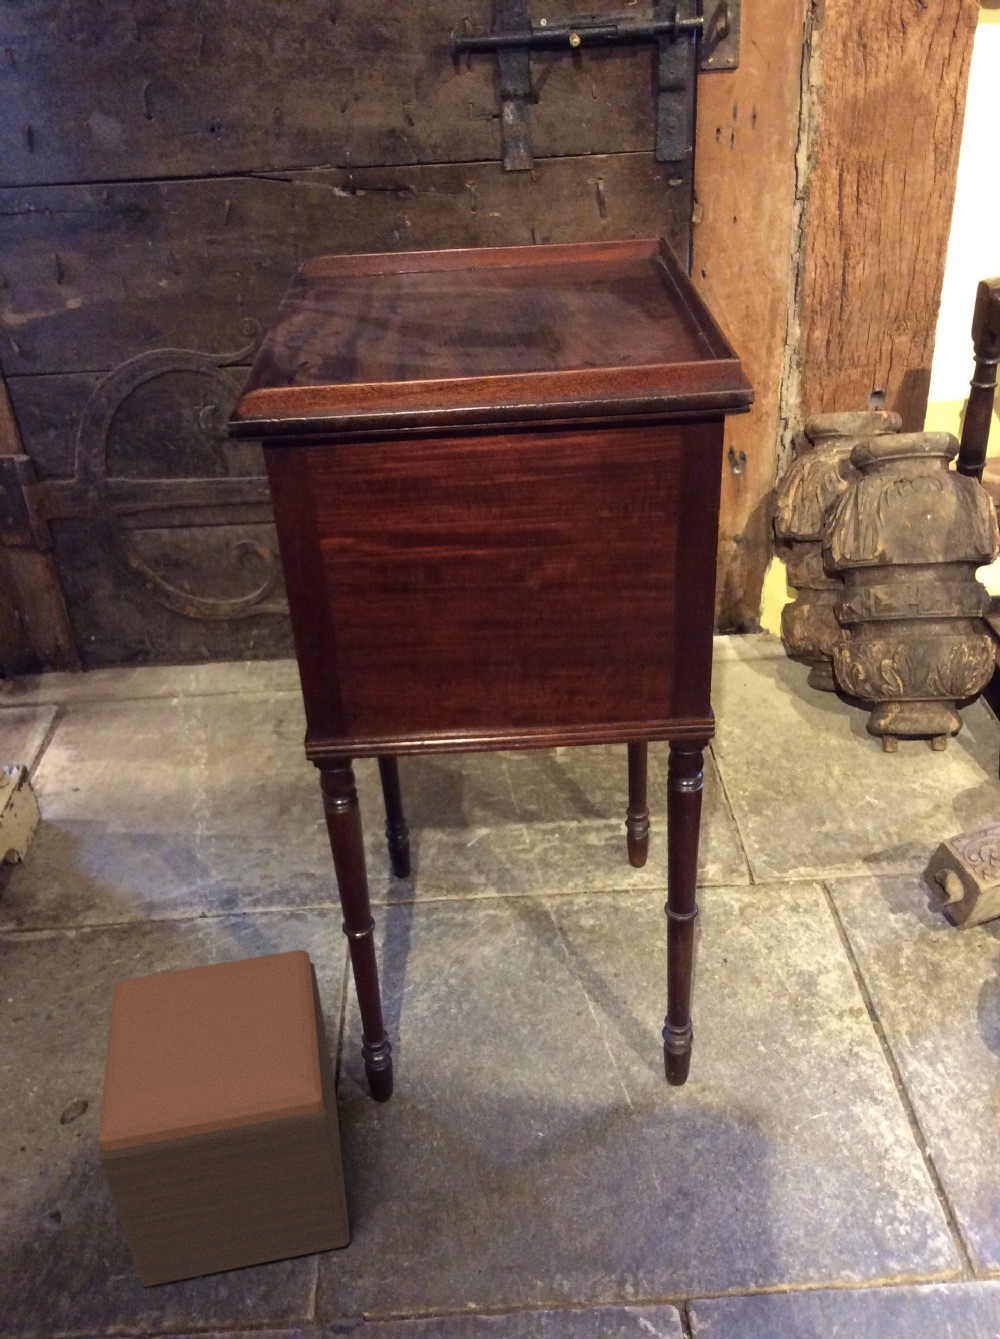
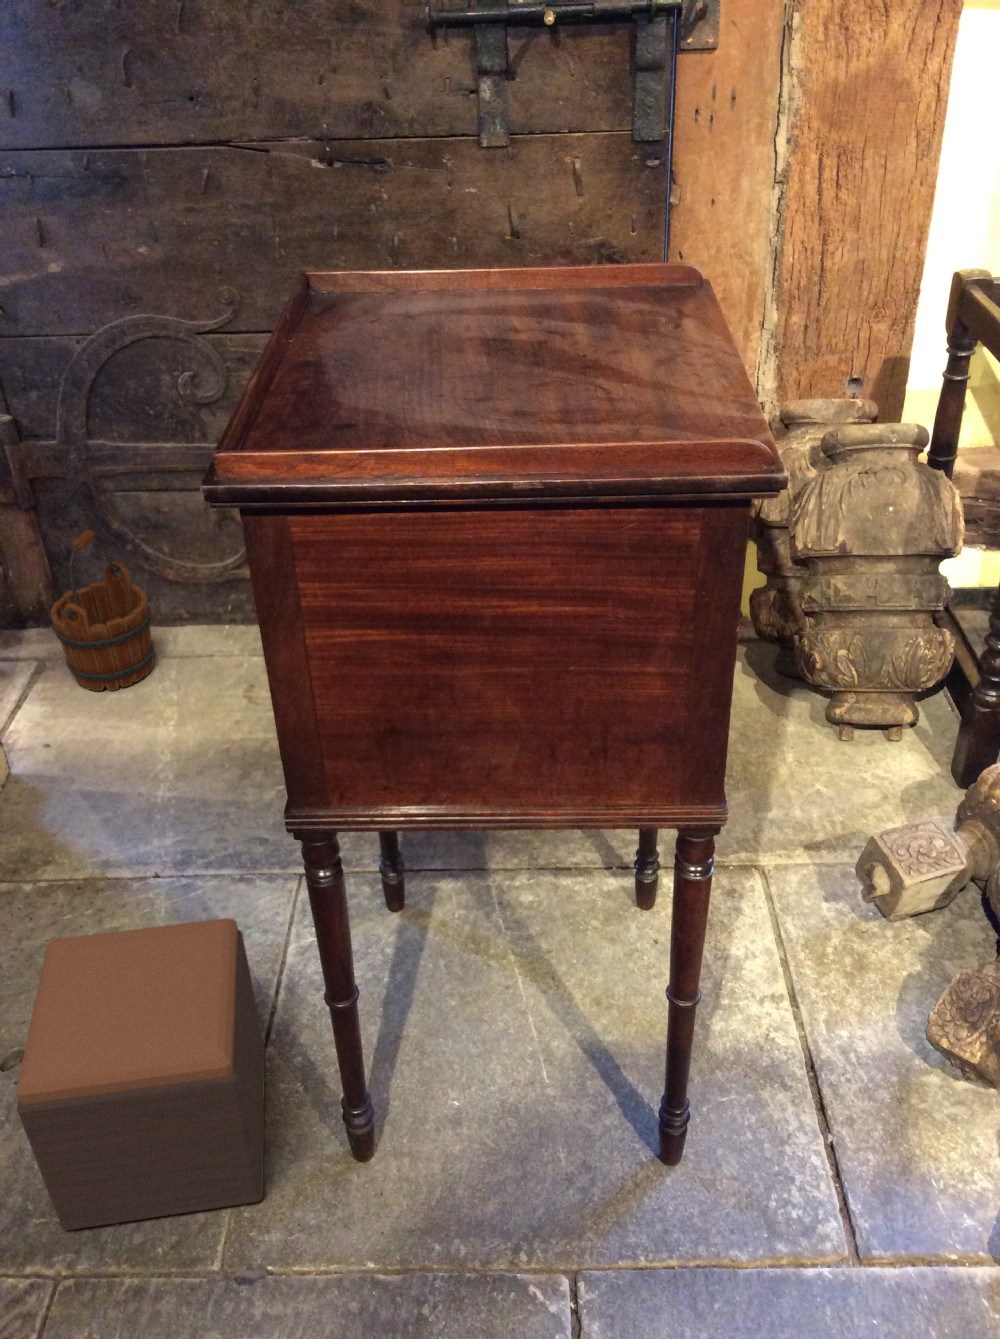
wooden bucket: none [74,570,180,734] -> present [51,530,155,691]

